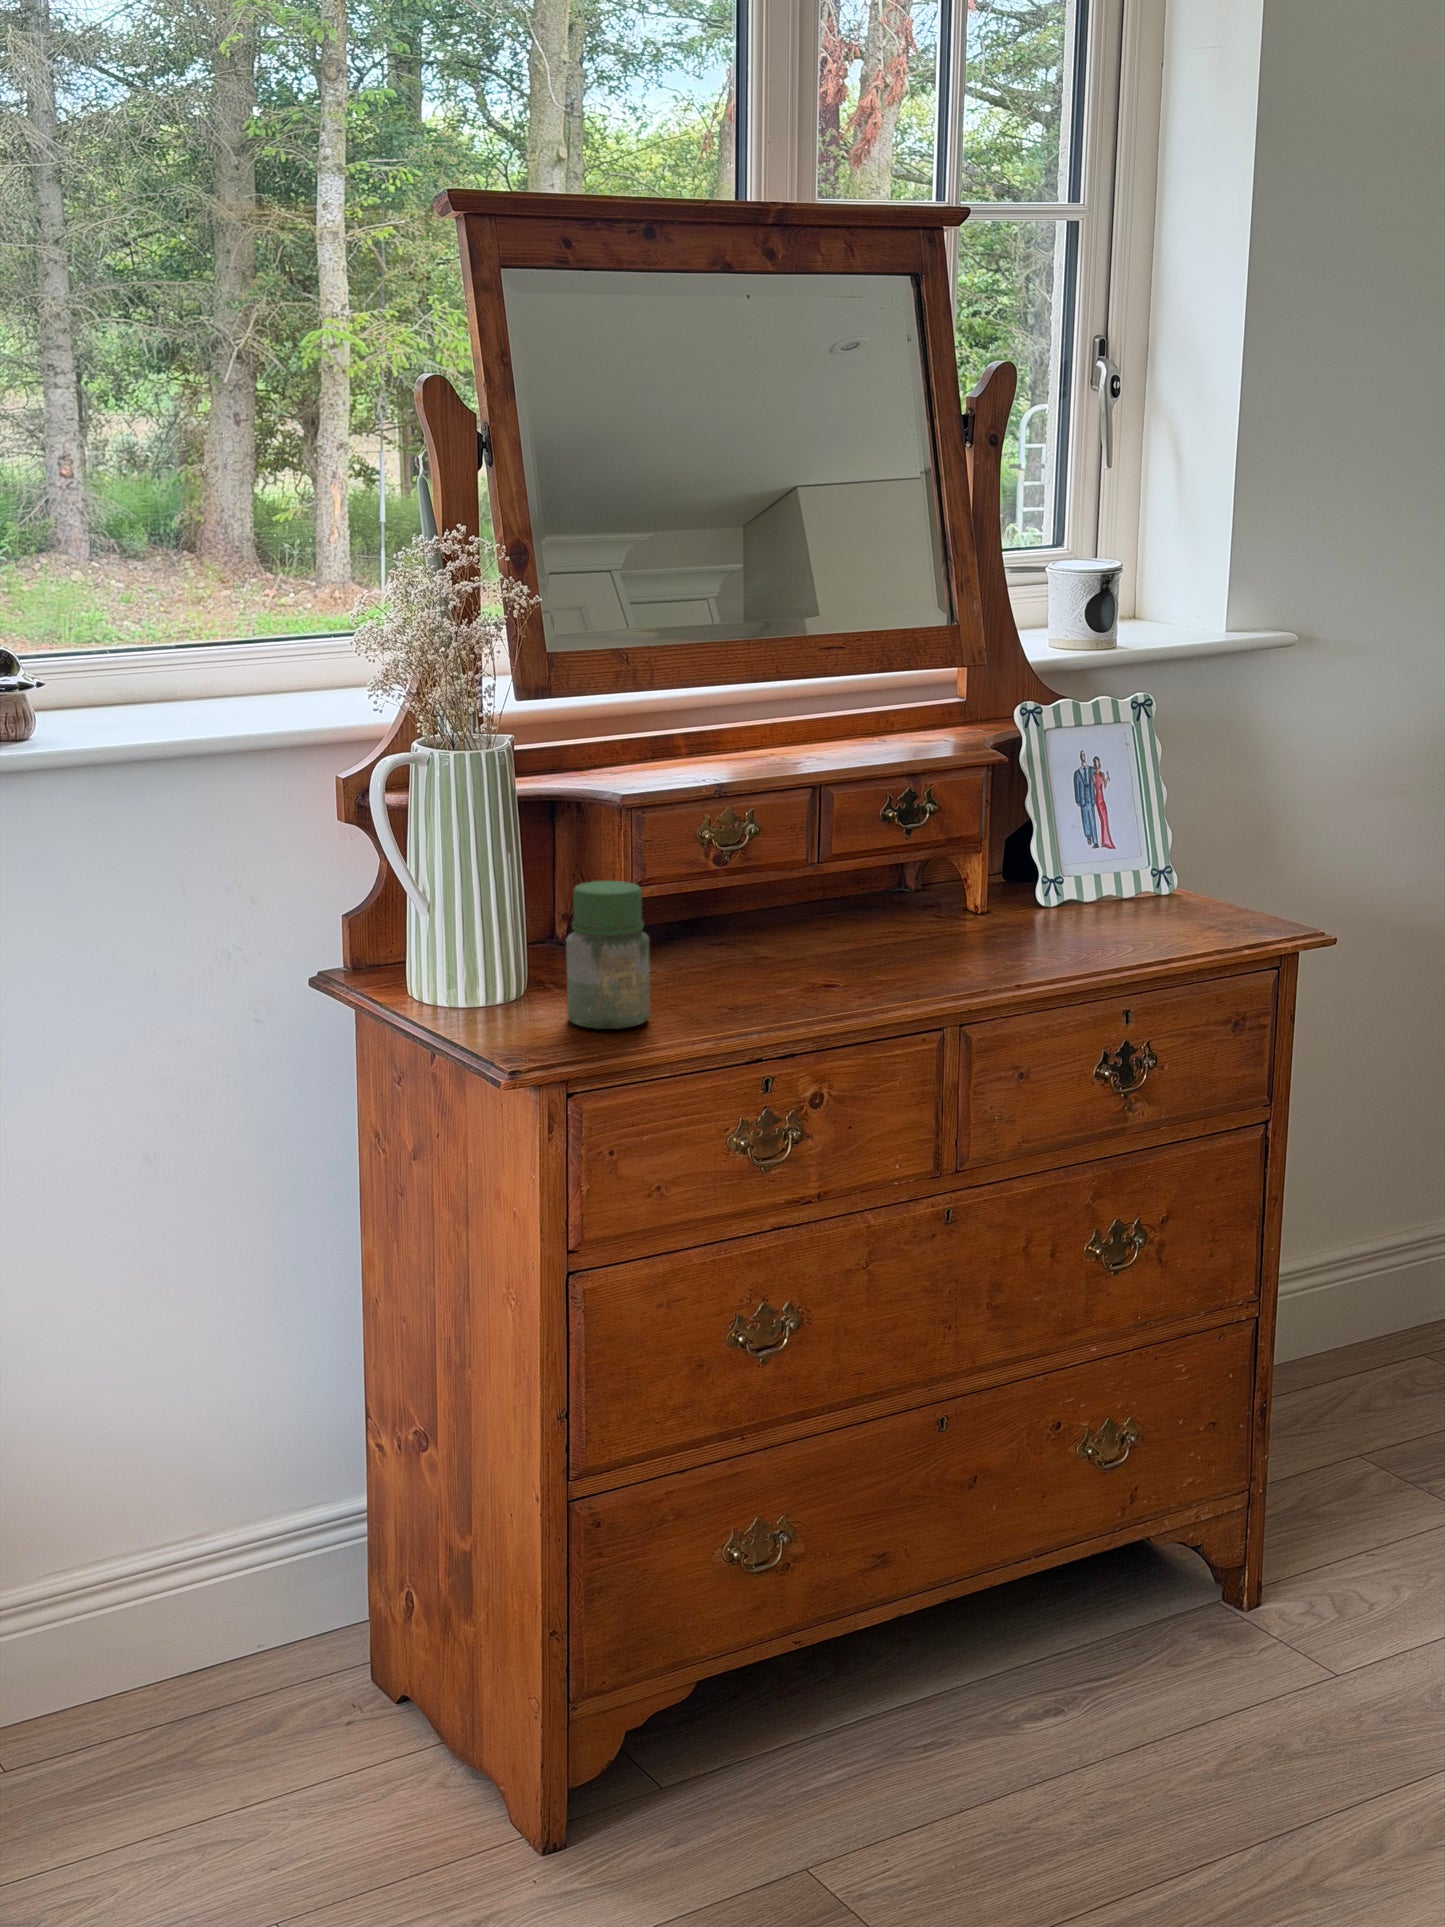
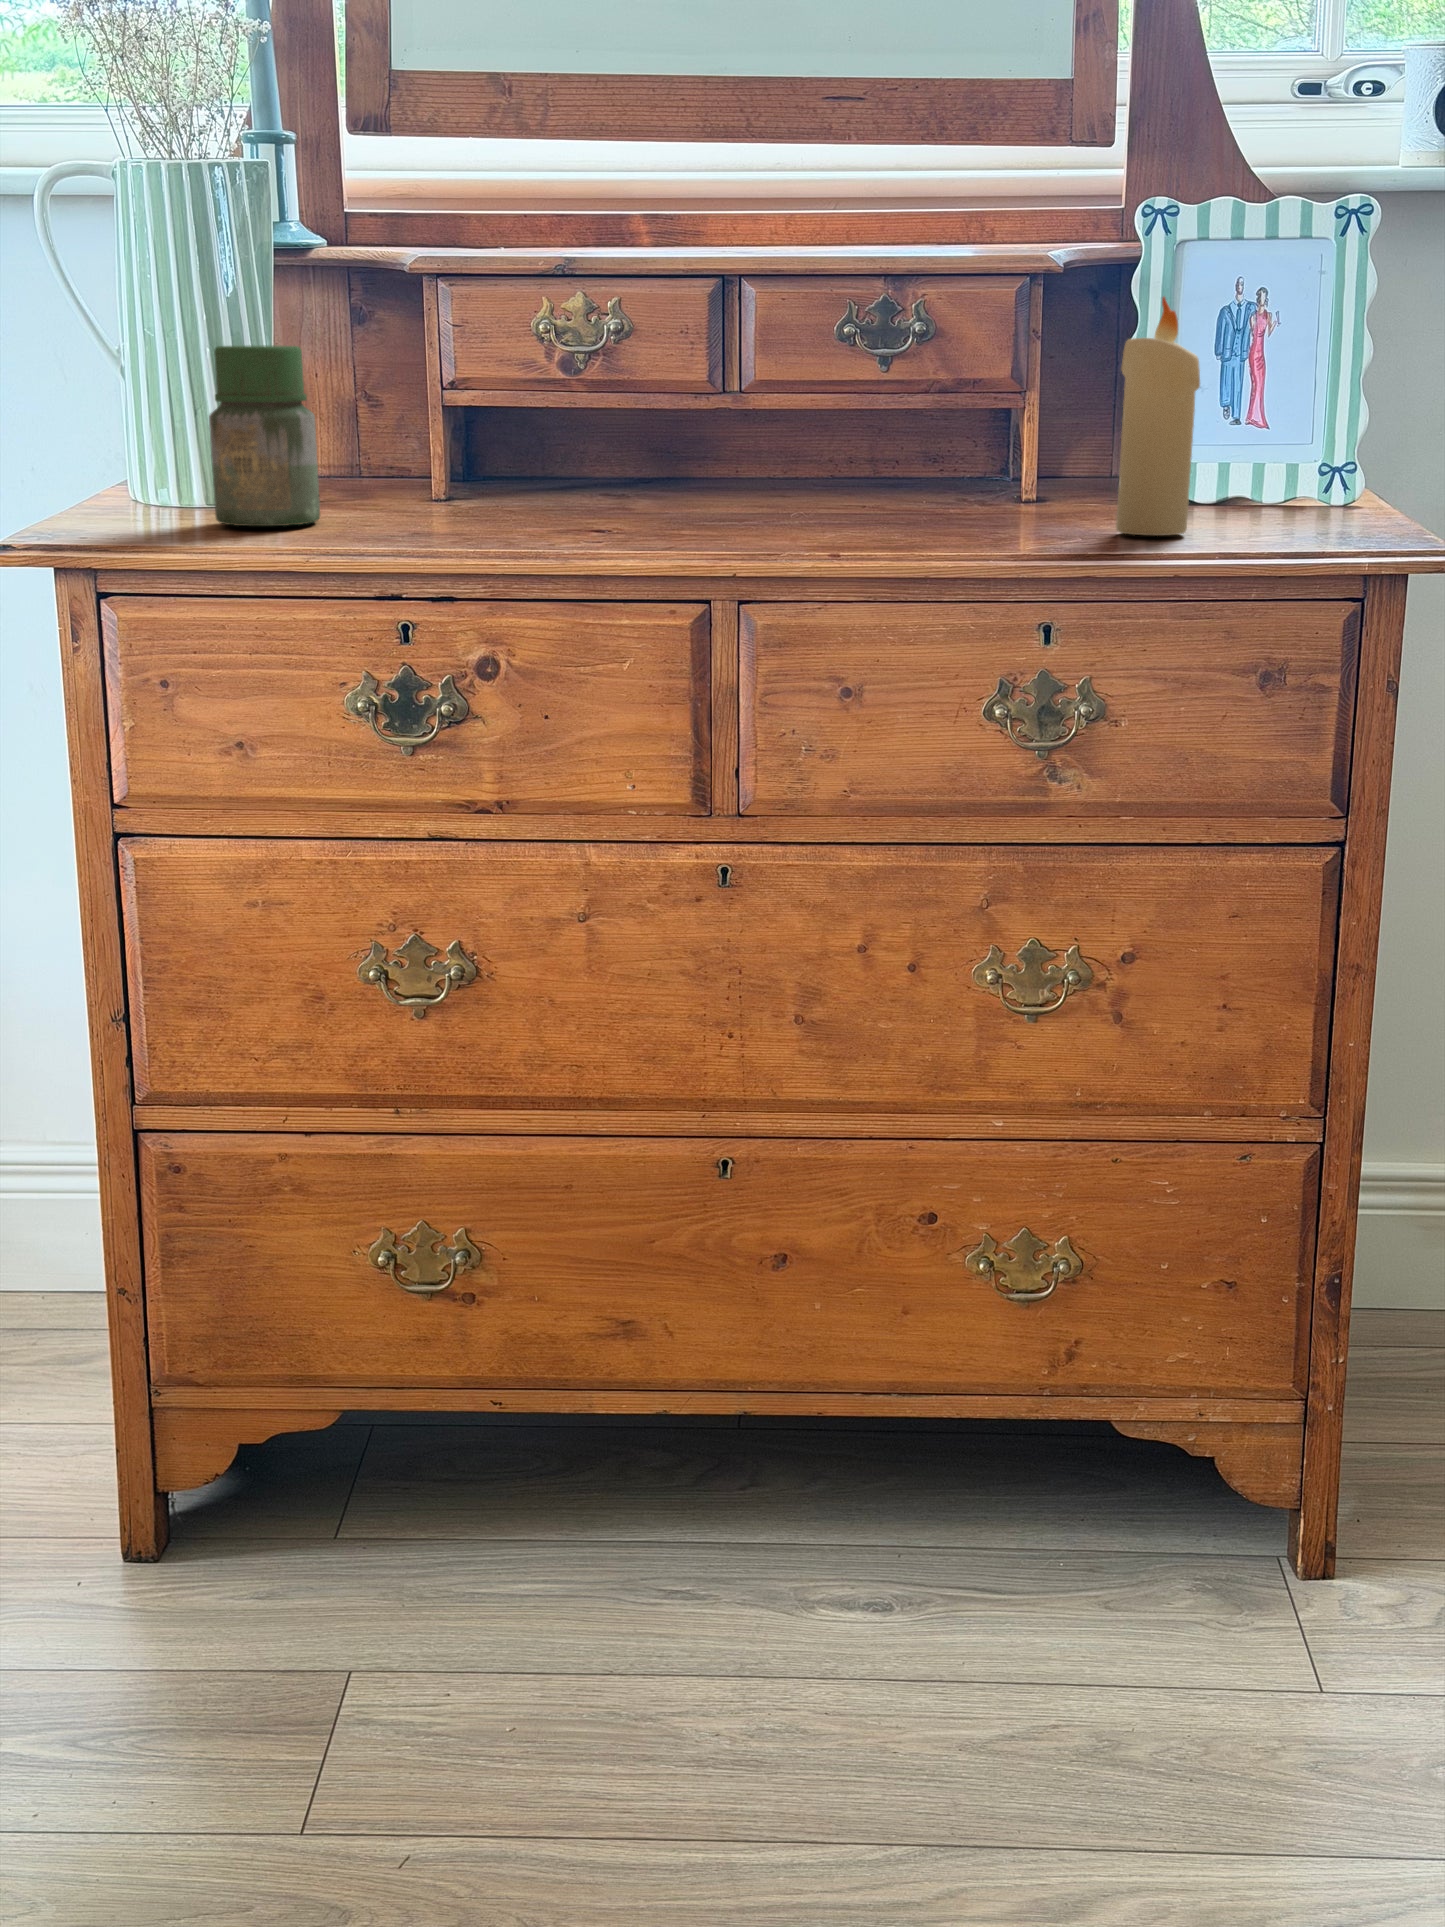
candle: none [1120,792,1171,941] -> present [1116,297,1200,536]

